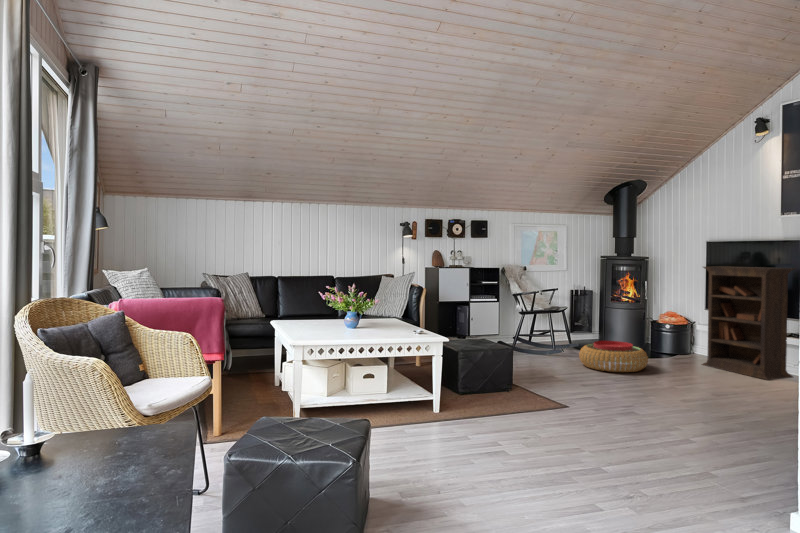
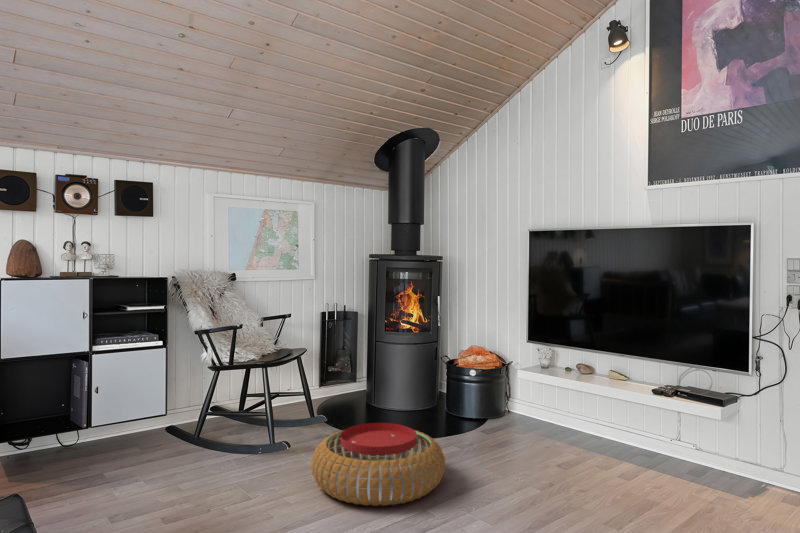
bookcase: present [702,267,796,380] -> none [530,272,689,490]

